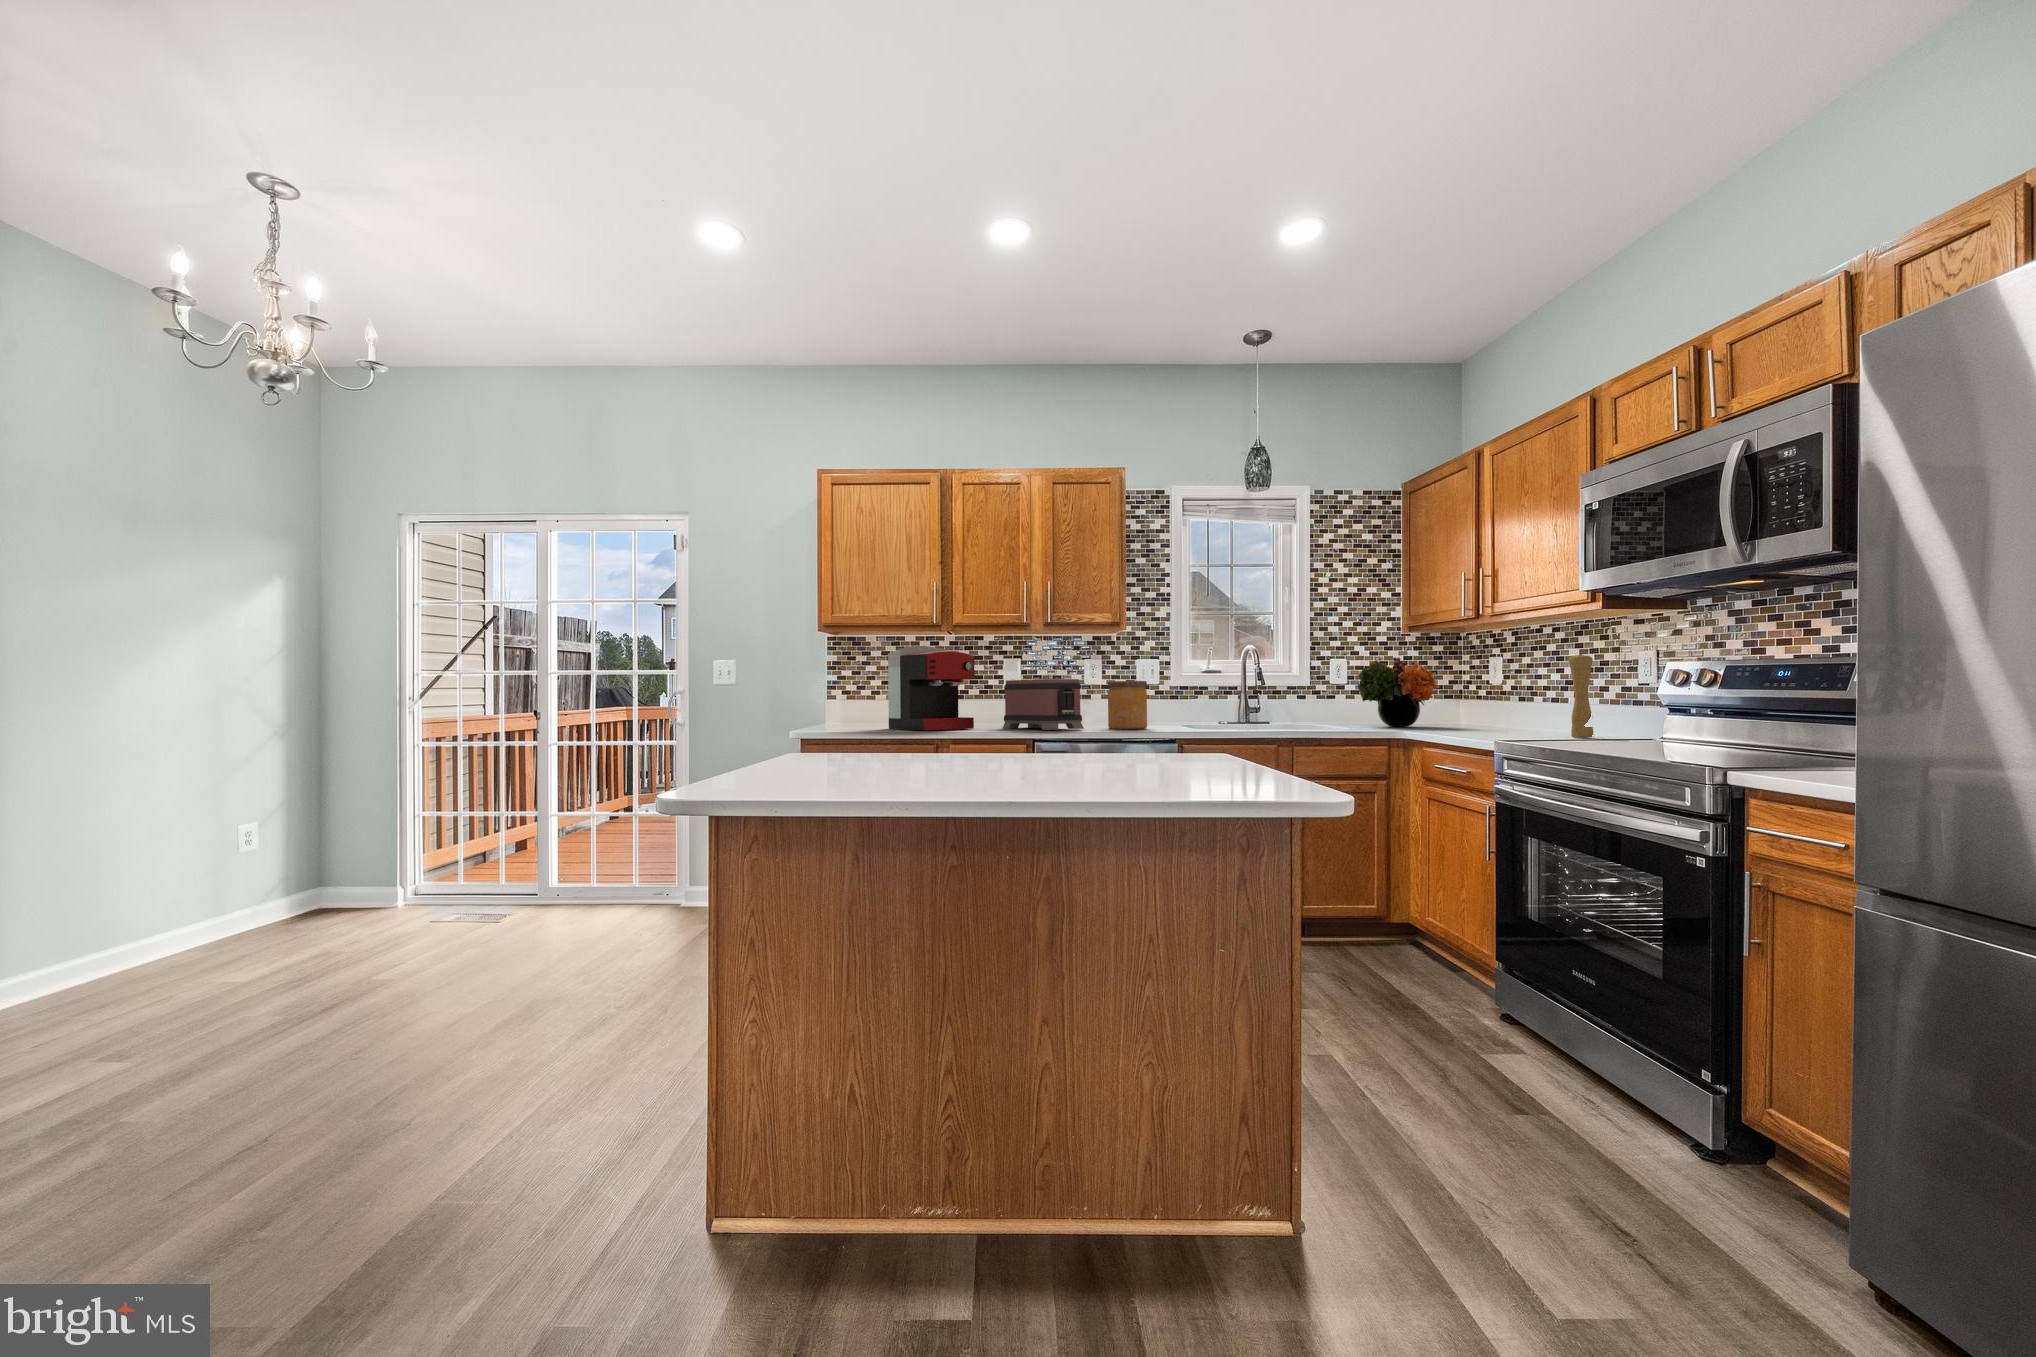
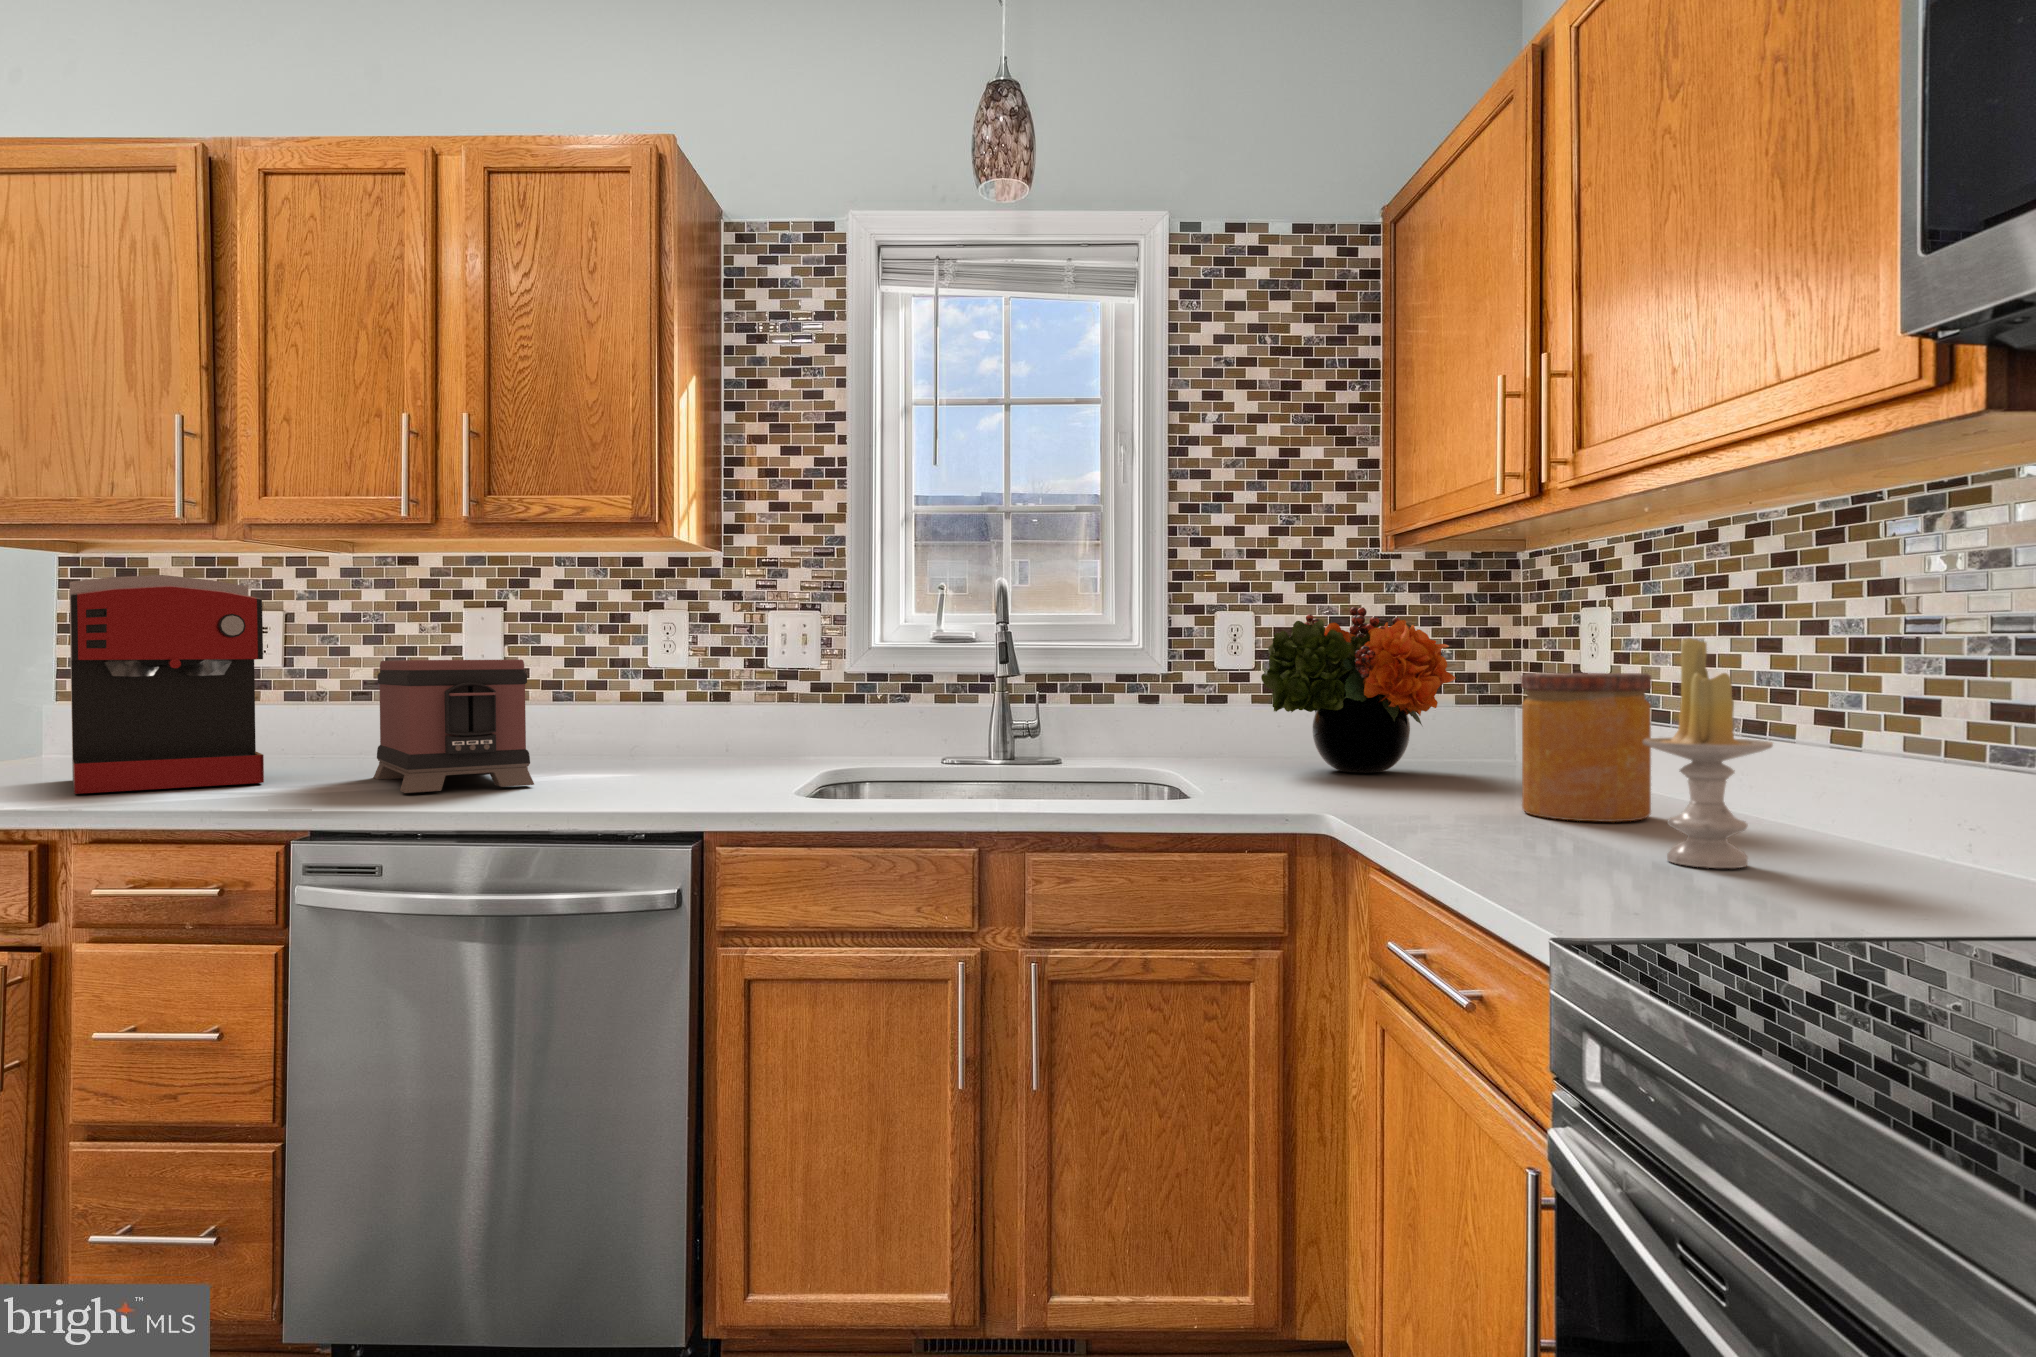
pepper mill: present [1569,654,1594,738] -> none [1810,594,1890,860]
candle: none [1517,668,1557,738] -> present [1643,638,1773,868]
jar: present [1108,681,1147,729] -> present [1521,673,1651,822]

